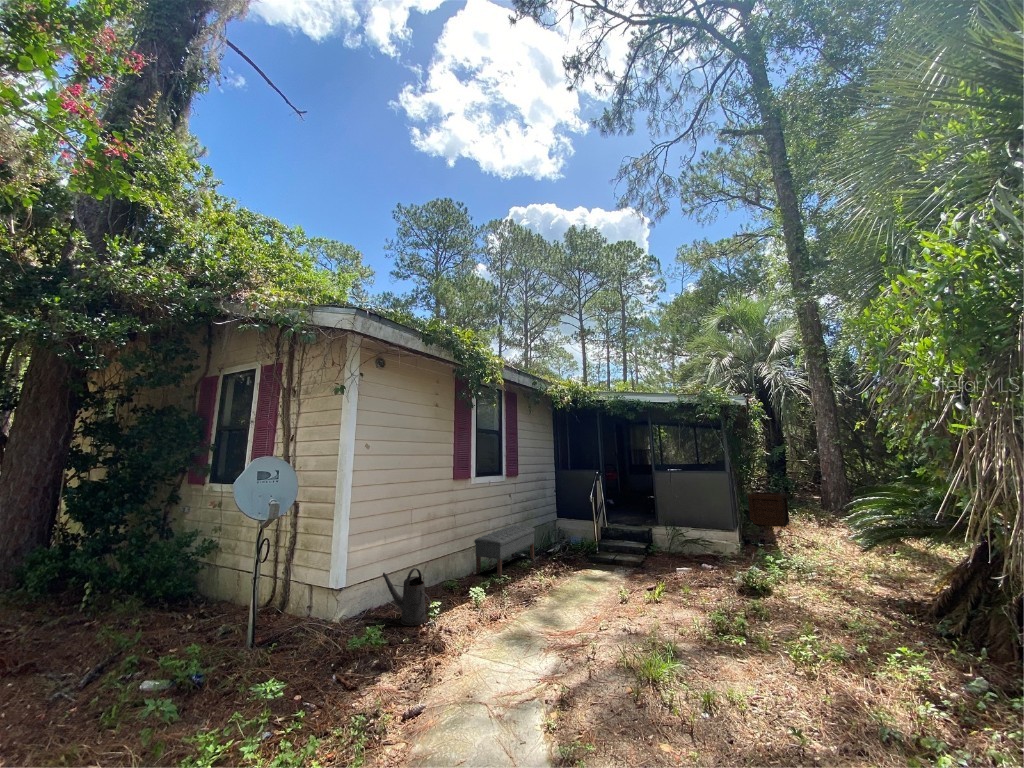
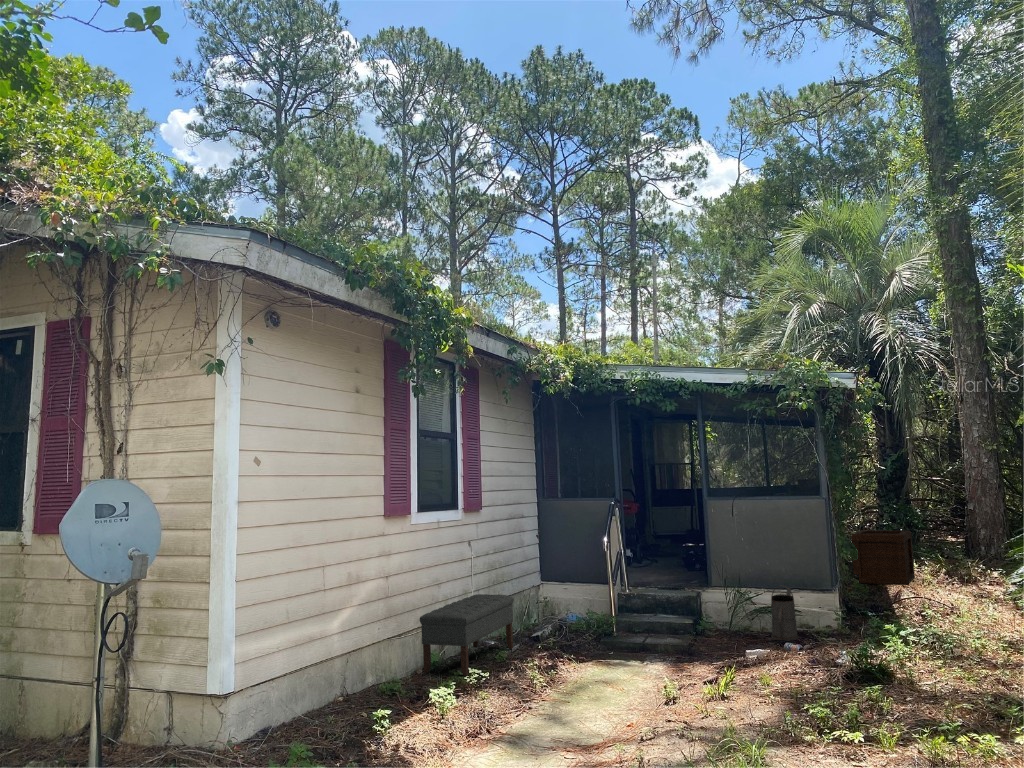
watering can: present [383,568,431,626] -> present [771,585,799,640]

